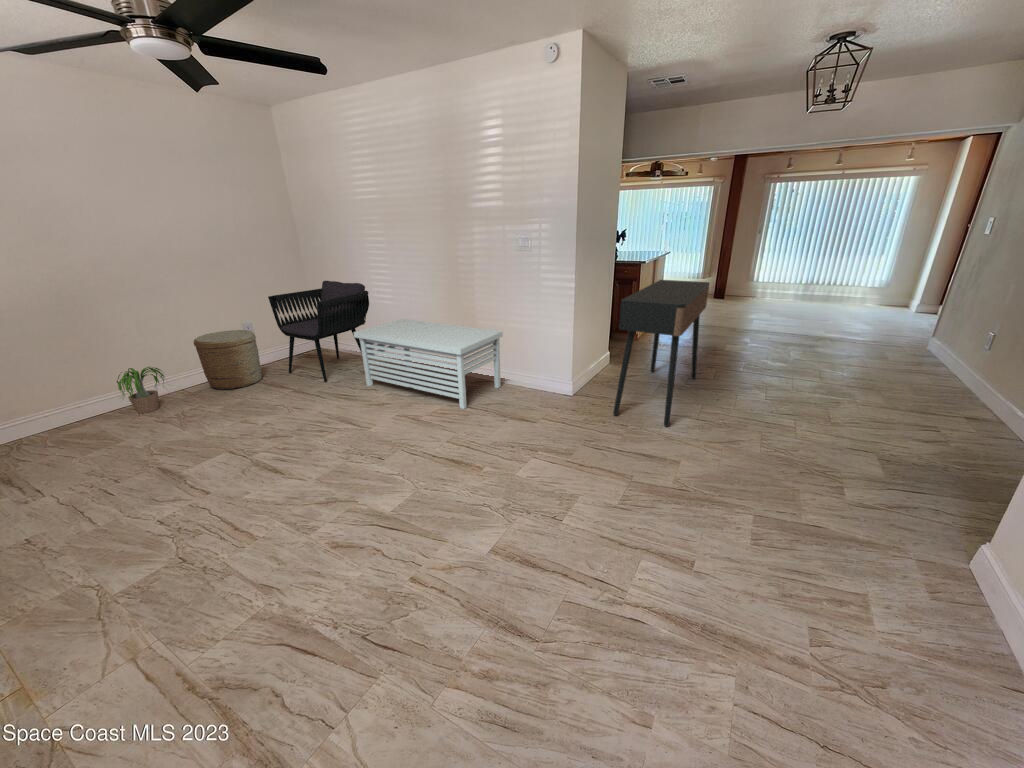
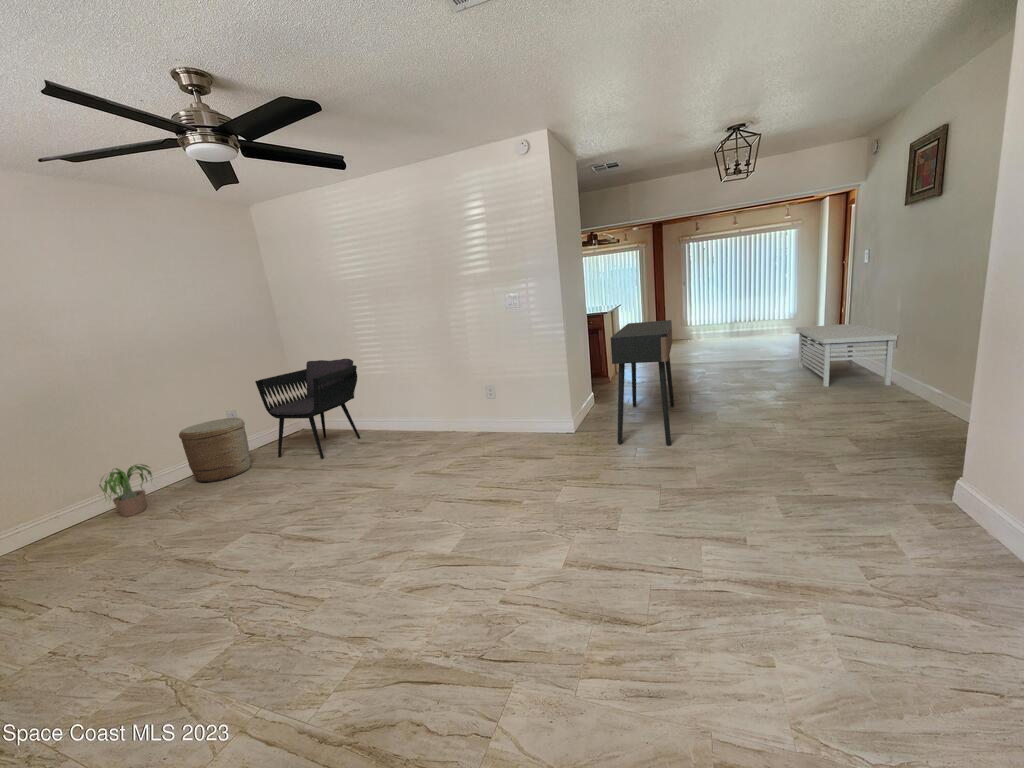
storage bench: present [354,319,503,409] -> present [796,324,897,387]

